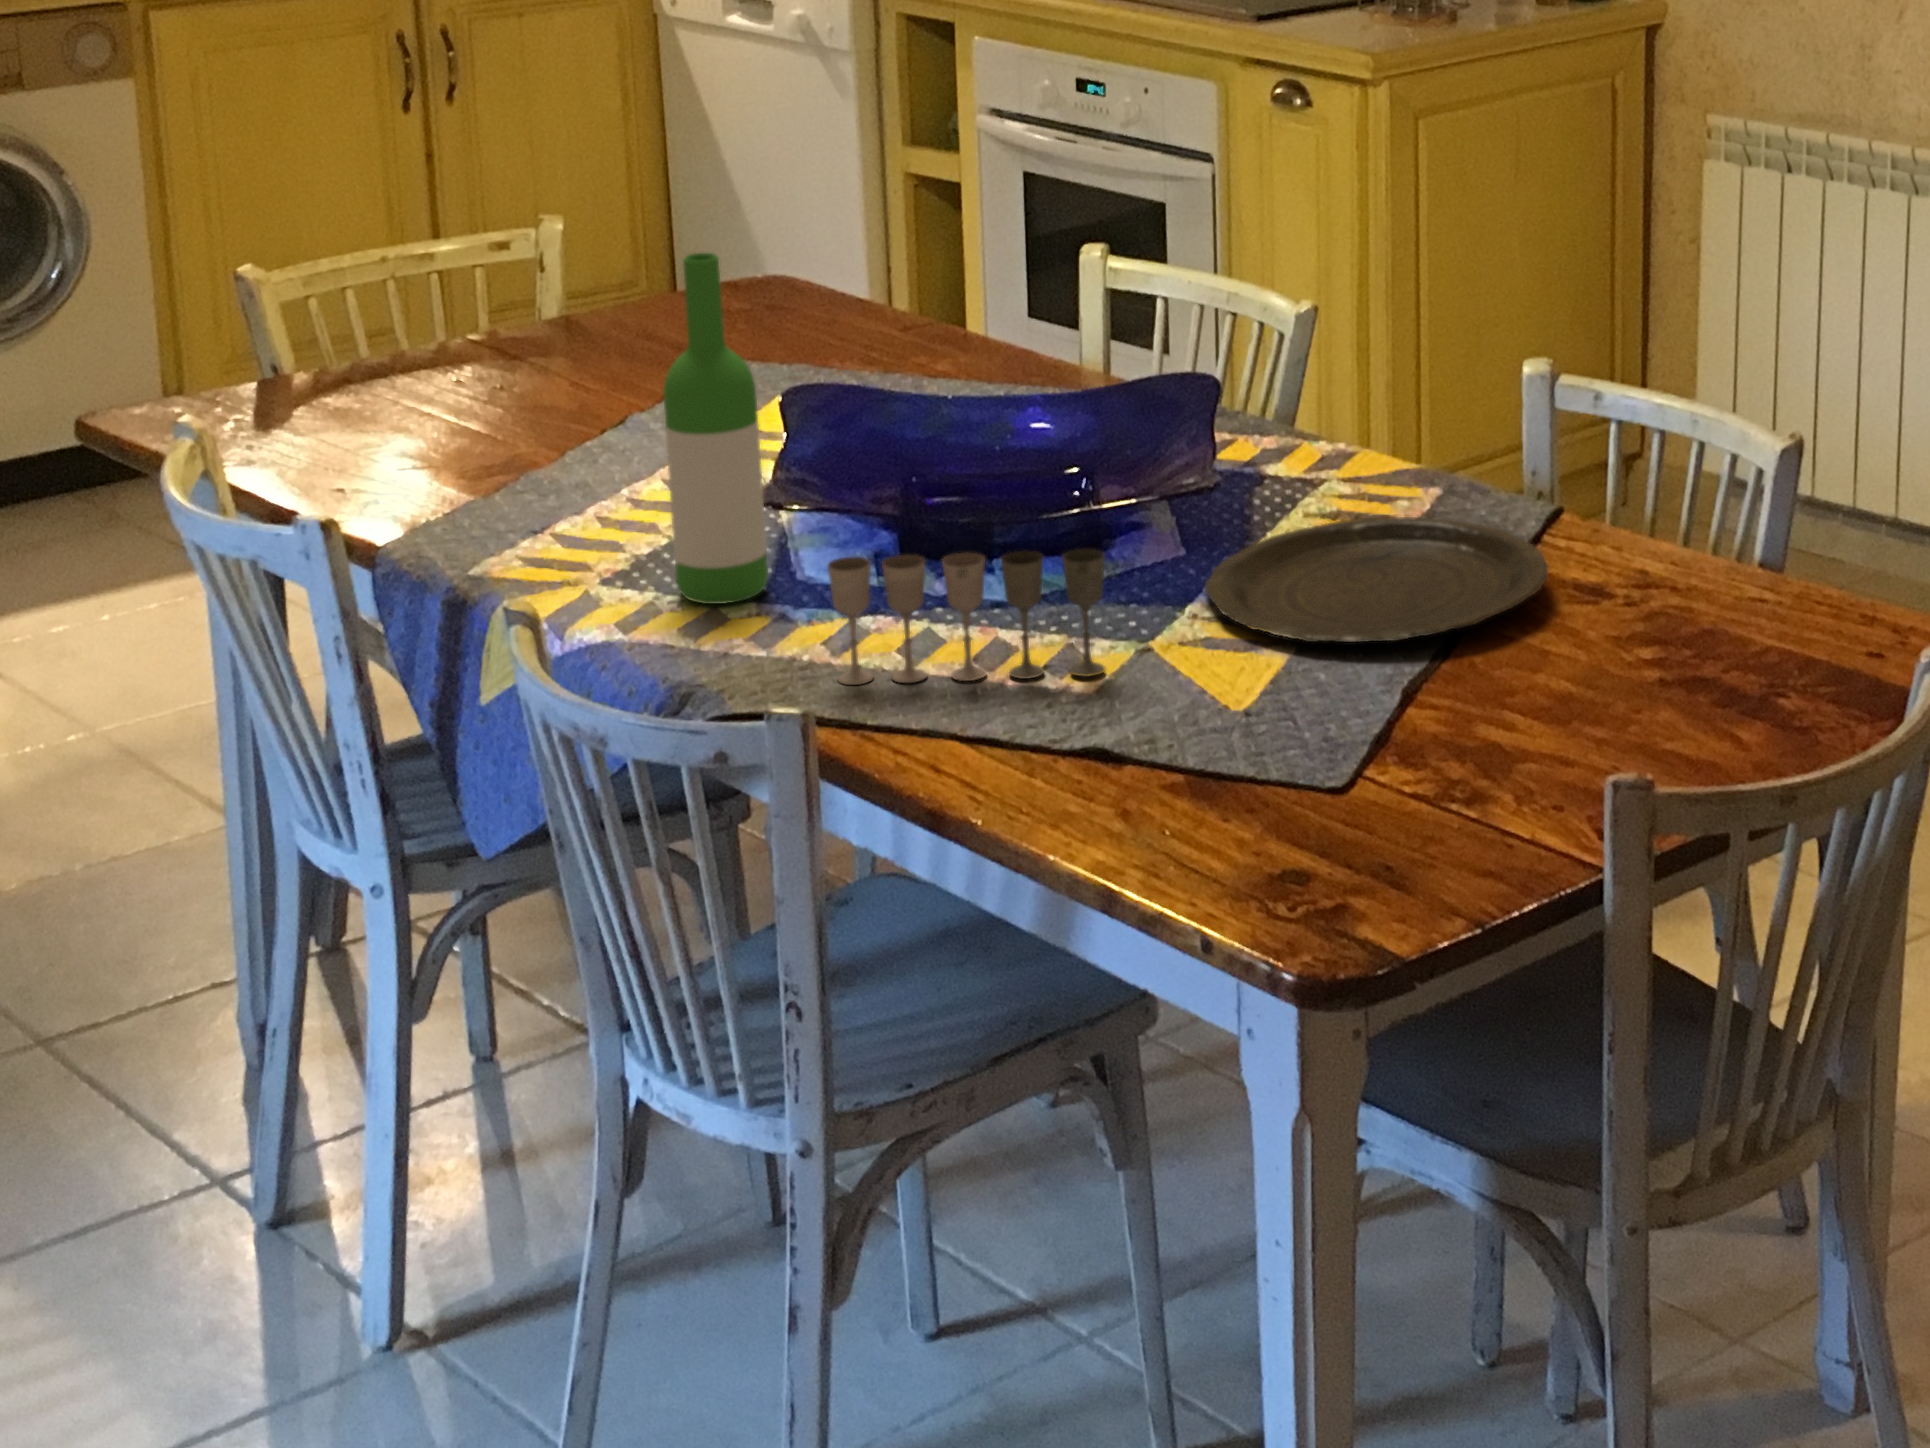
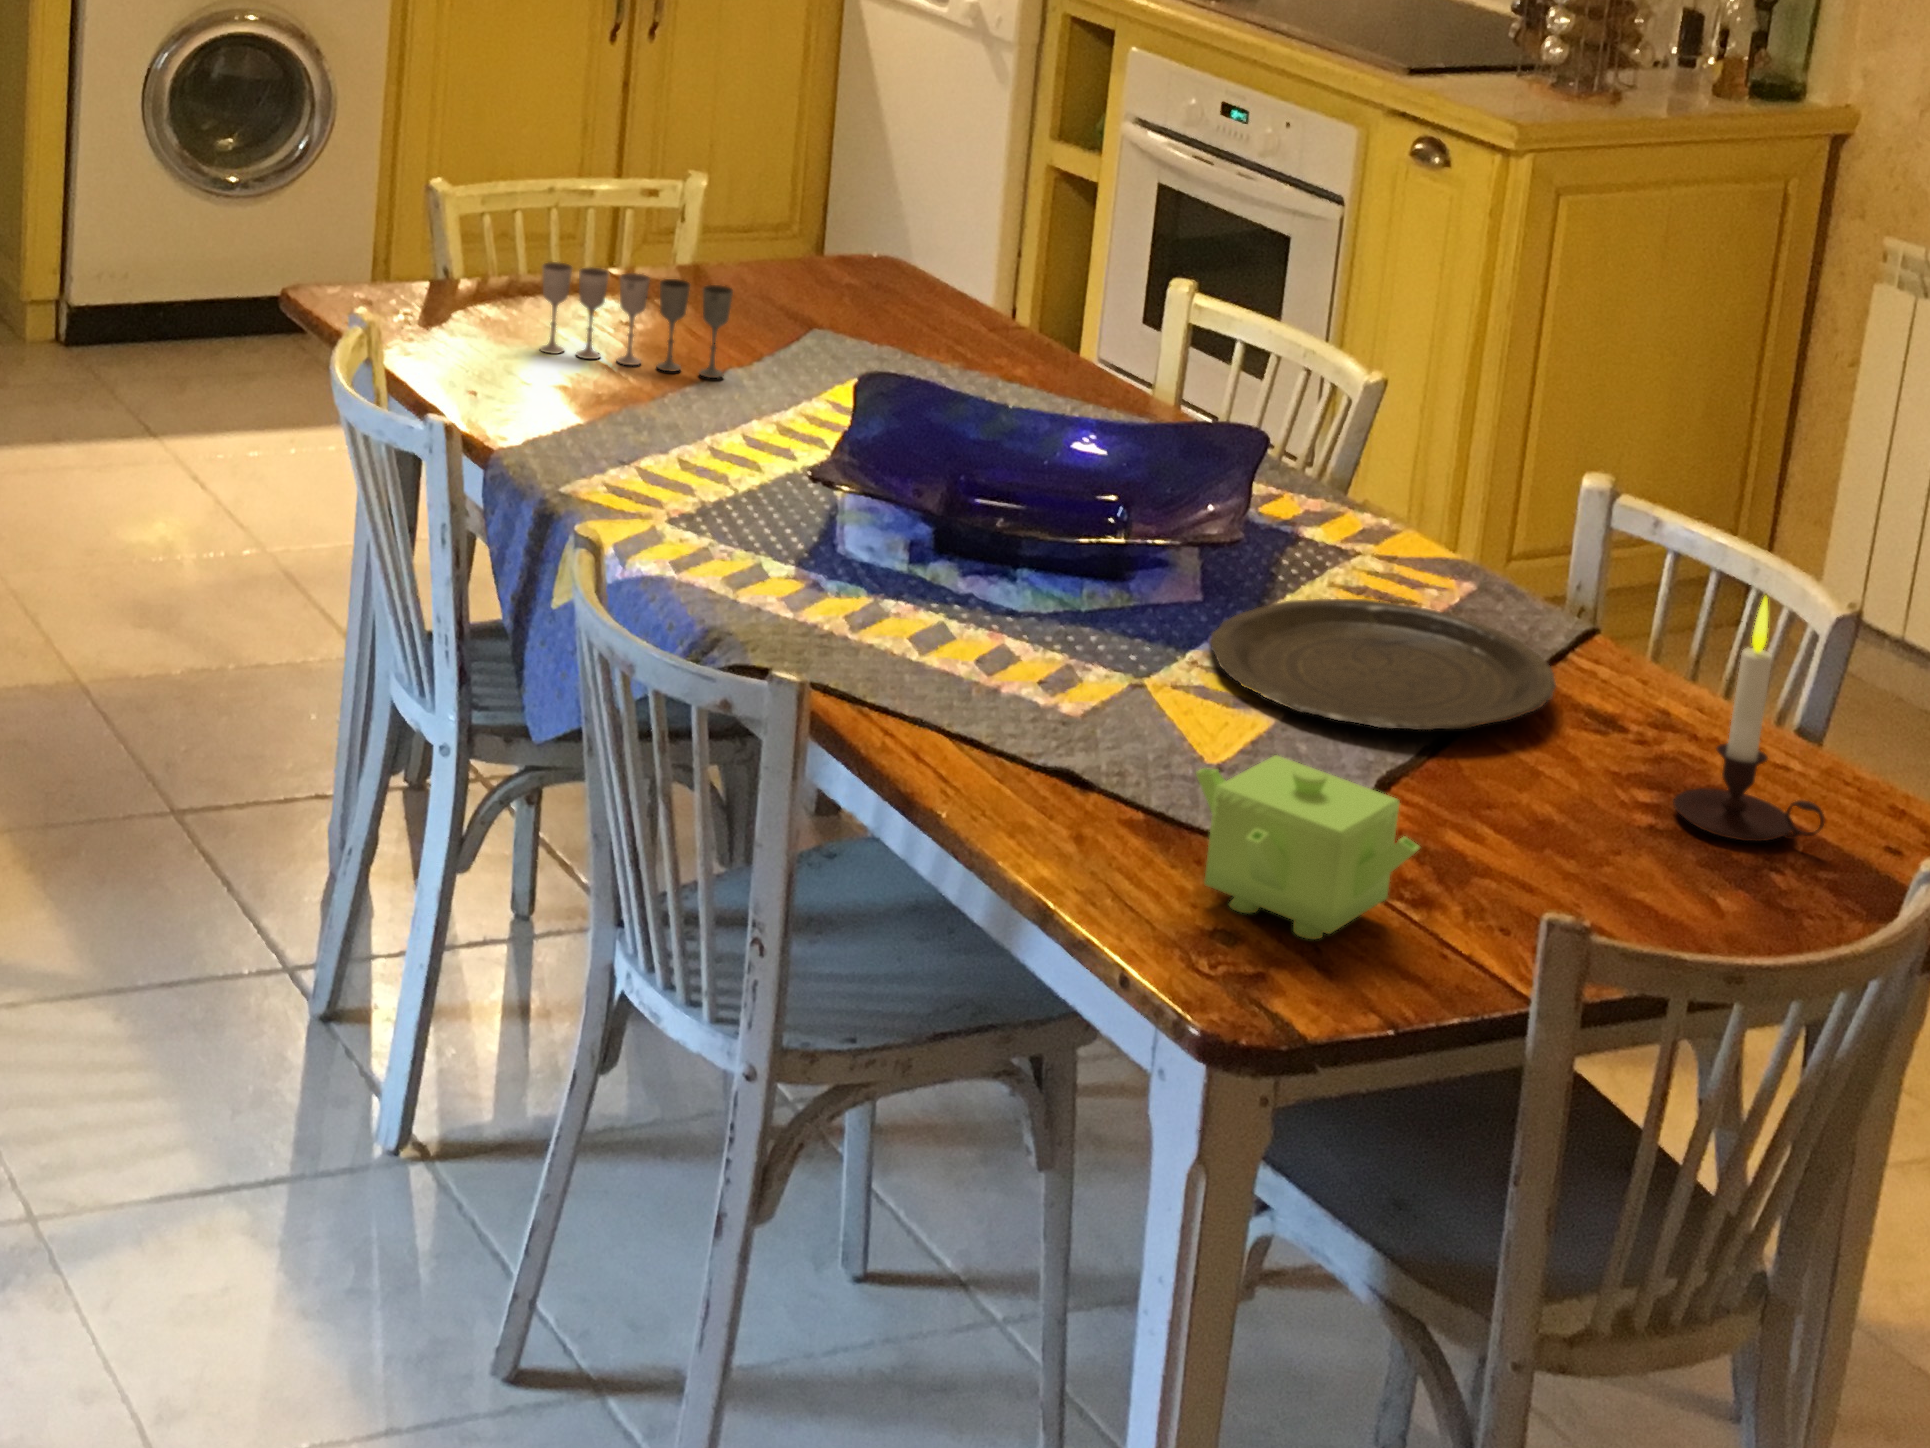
wine bottle: present [663,253,768,604] -> none [734,247,828,564]
candle: none [1682,431,1823,676] -> present [1673,596,1825,841]
wine glass: present [827,549,1105,685] -> present [540,262,733,378]
teapot: none [1239,684,1481,863] -> present [1196,755,1421,939]

